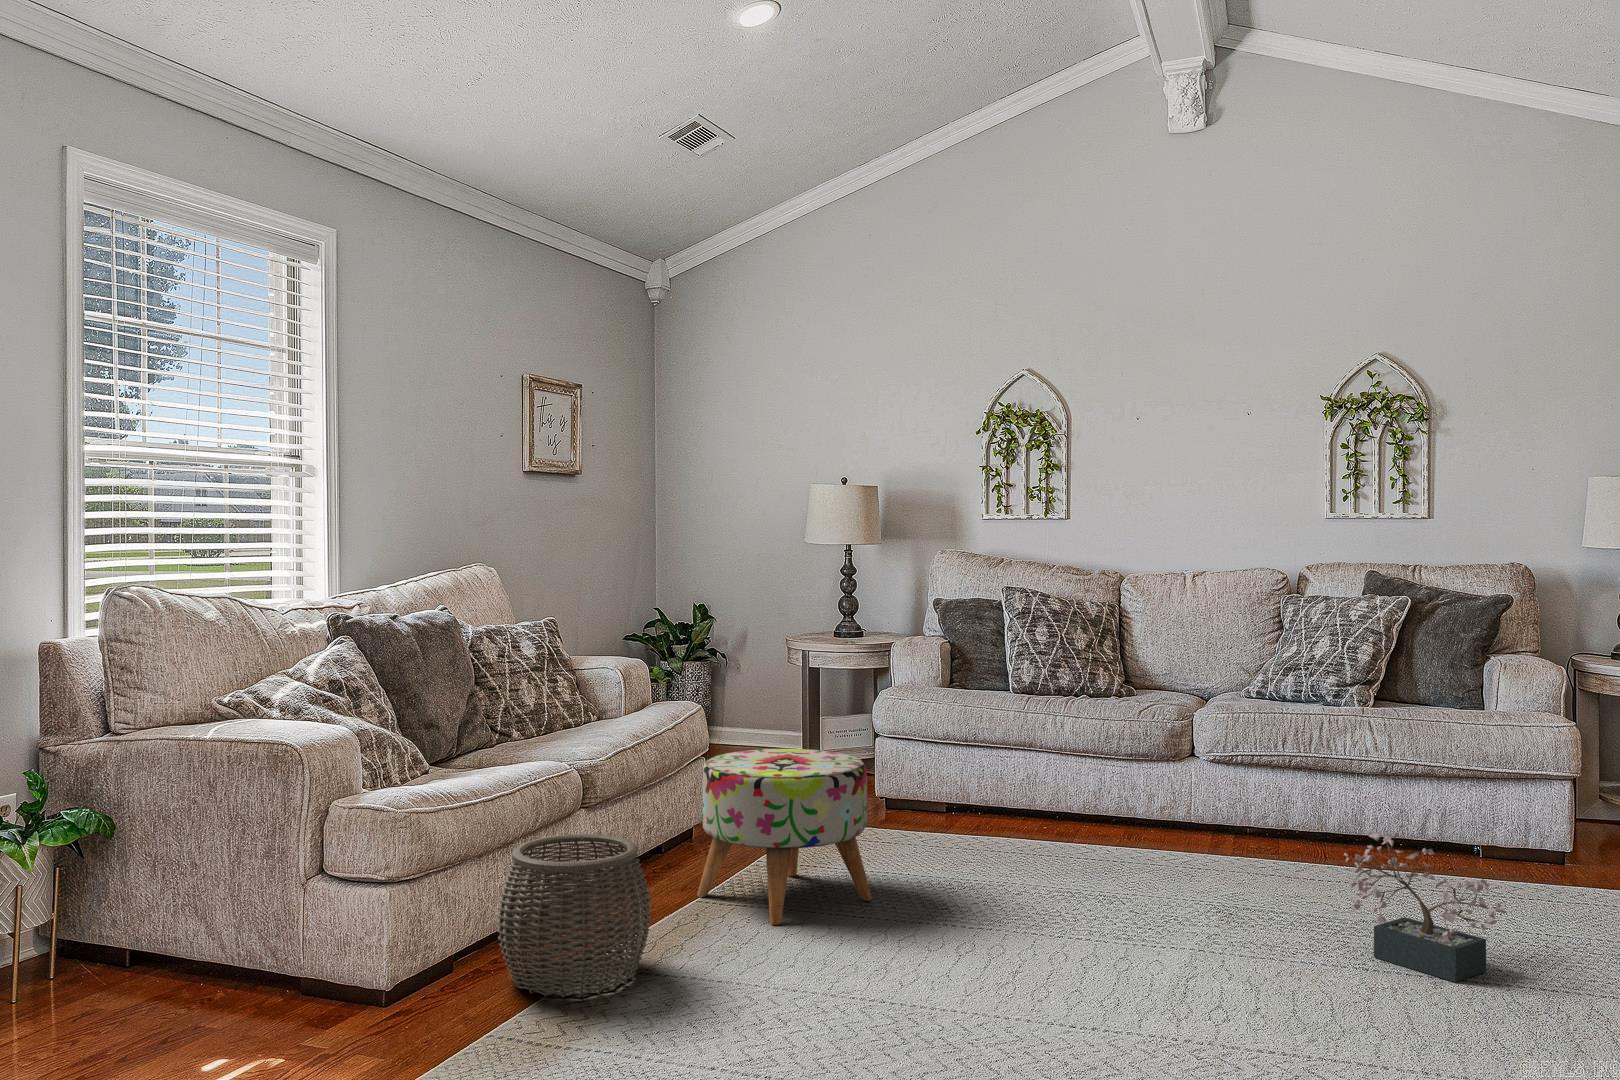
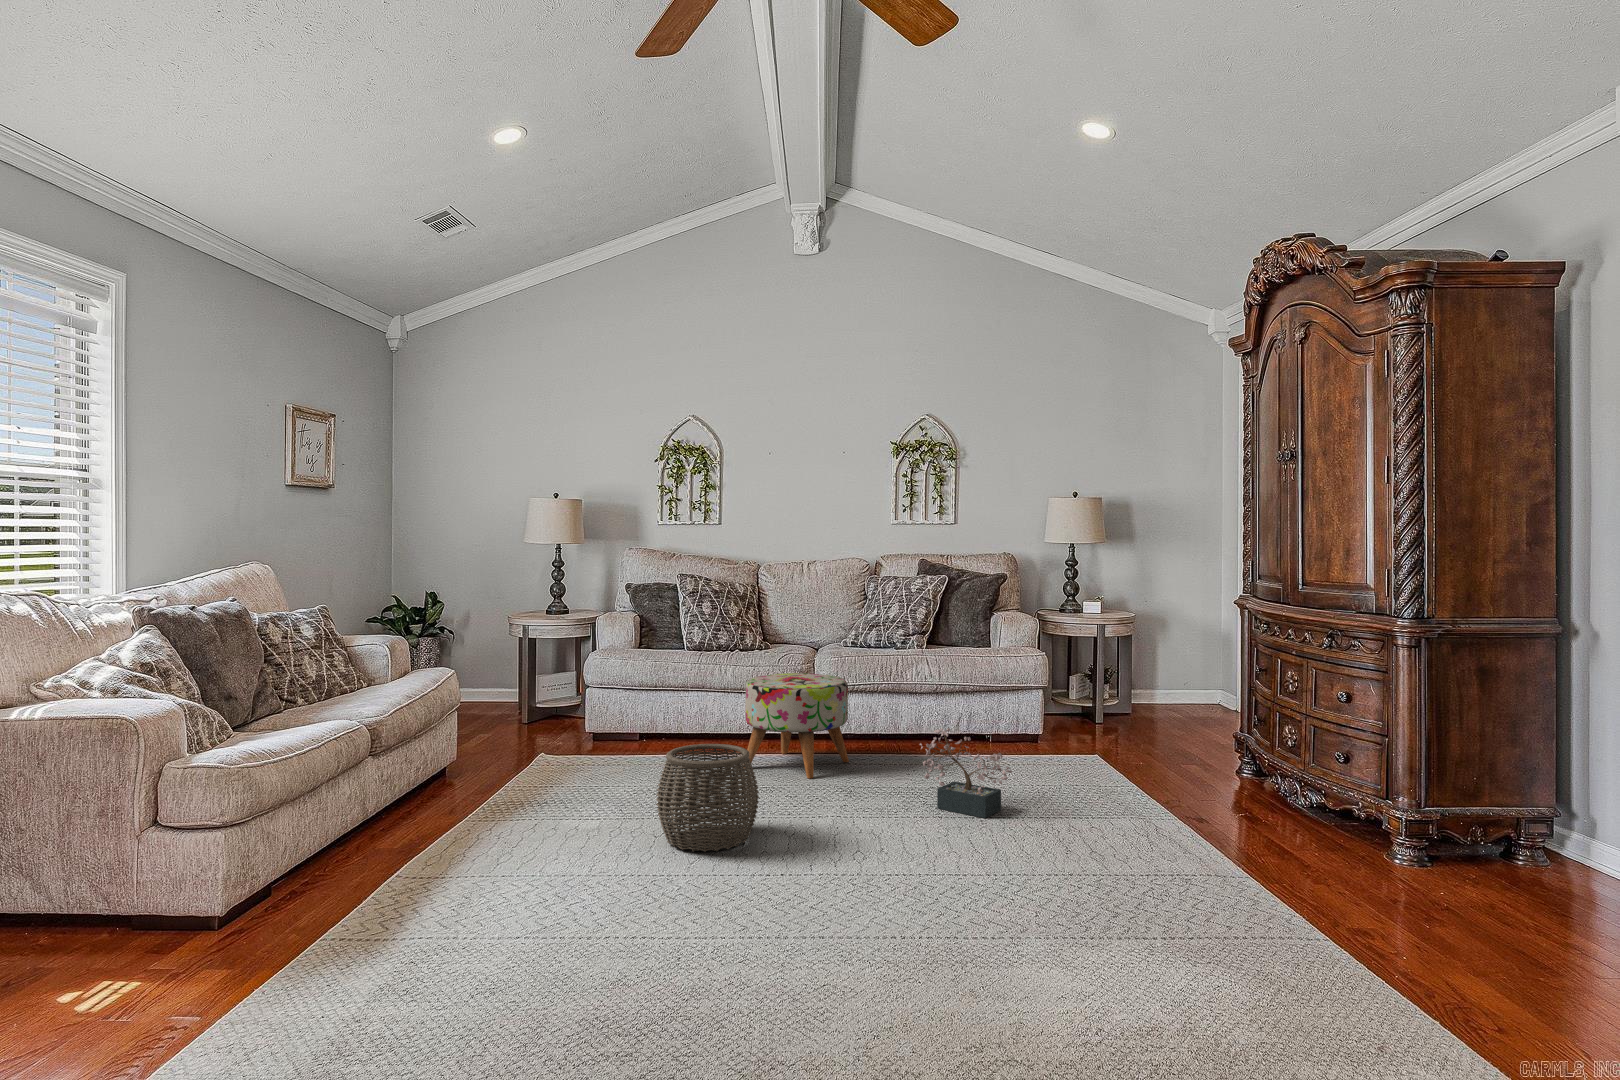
ottoman: present [697,749,872,925] -> present [744,673,849,779]
woven basket: present [497,834,652,997] -> present [656,744,759,852]

